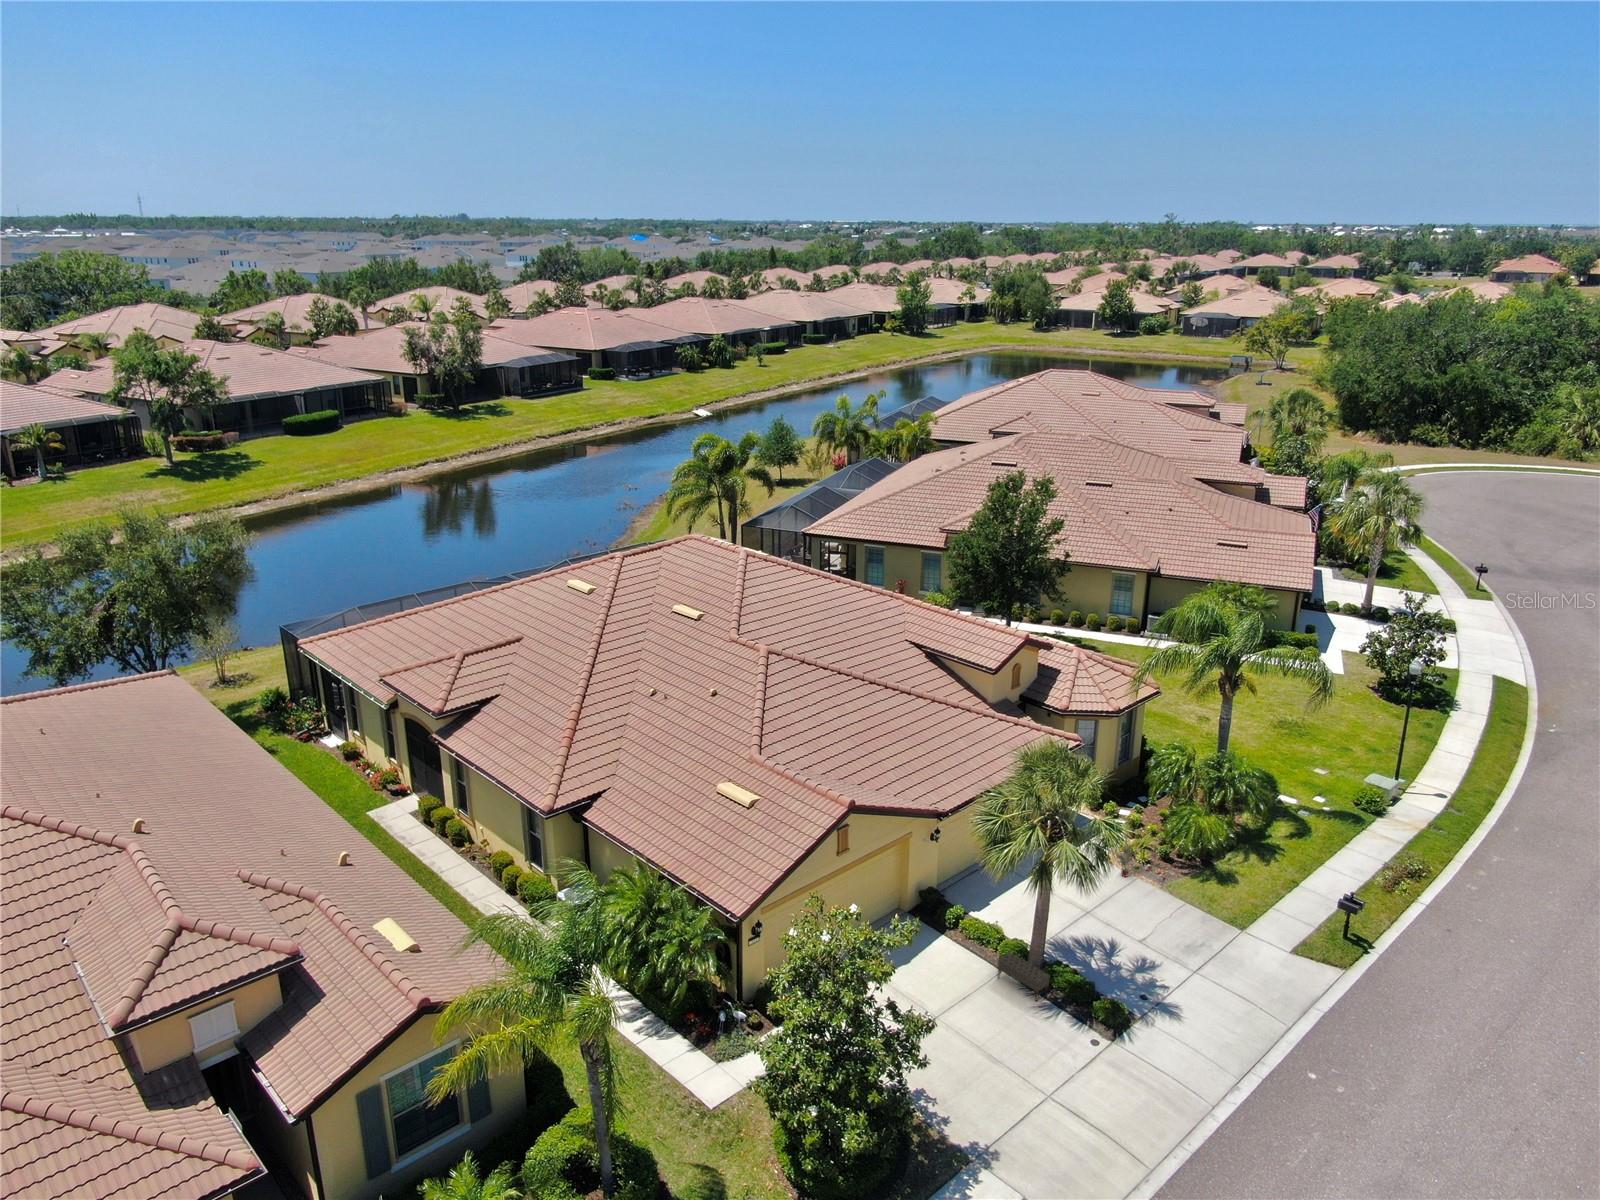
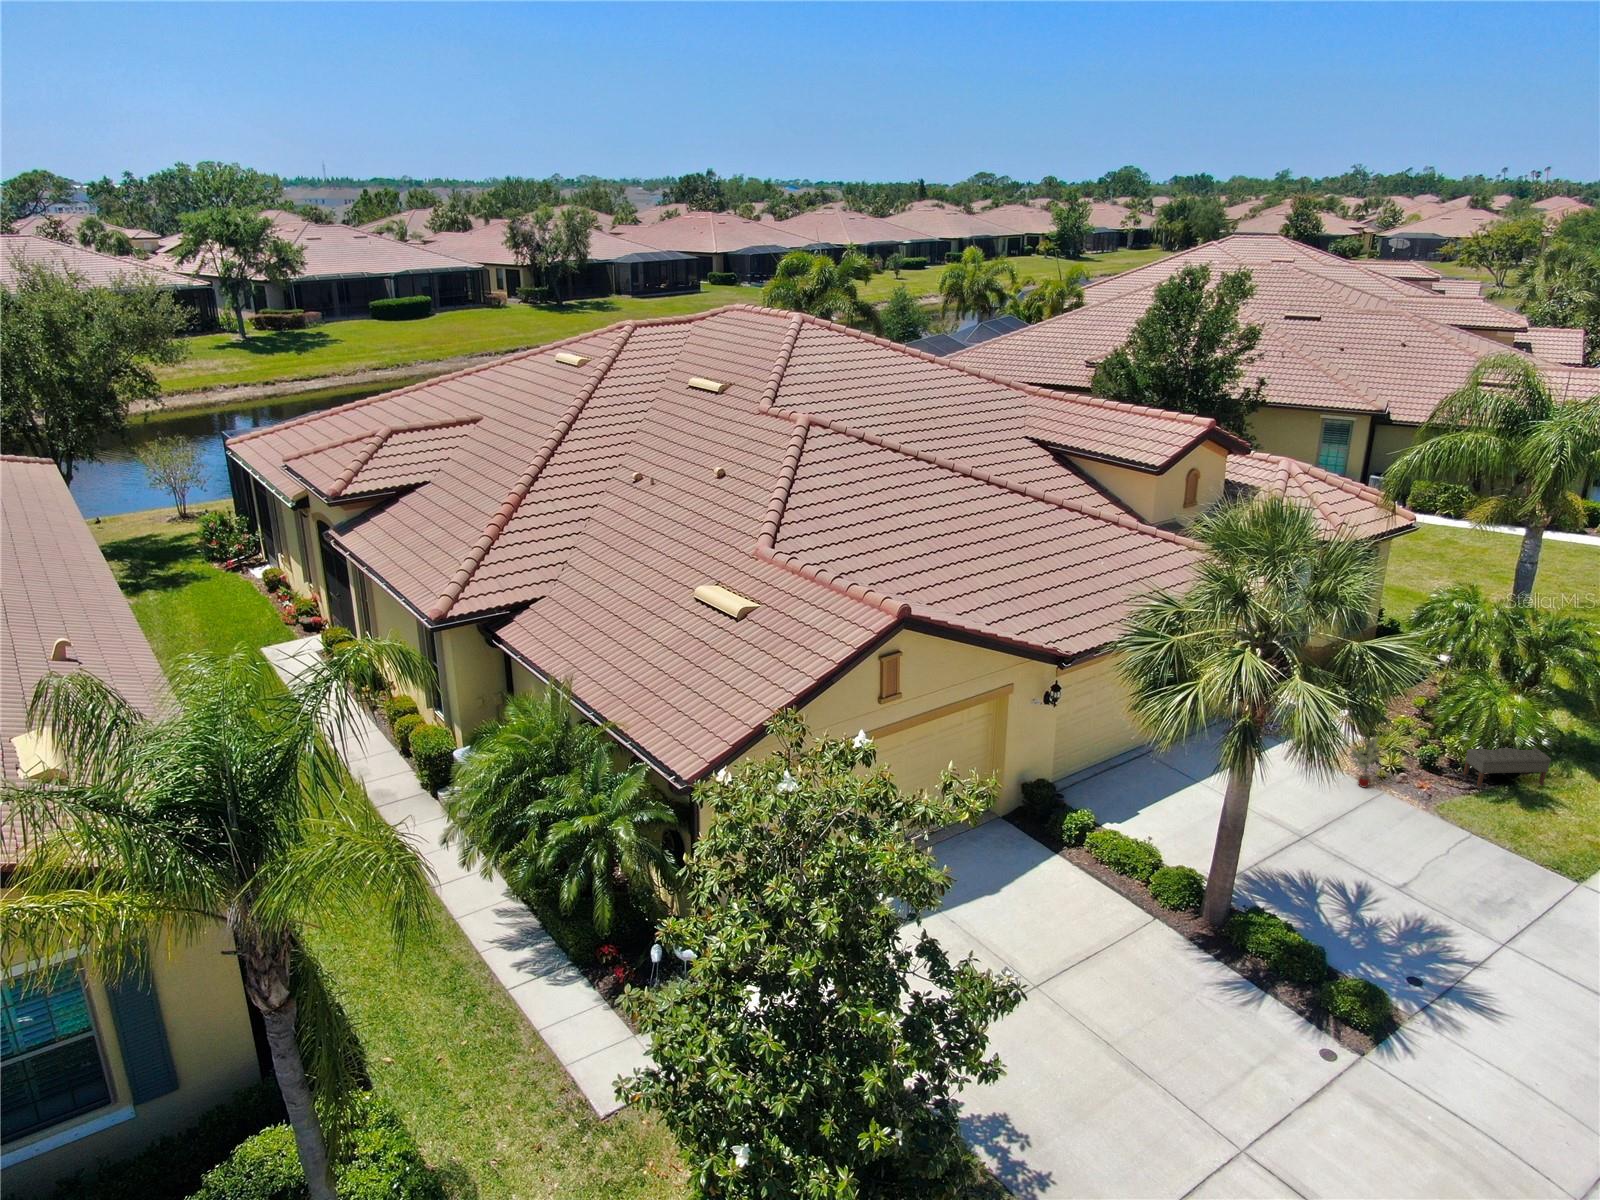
bench: present [997,953,1050,1001] -> present [1463,747,1551,787]

